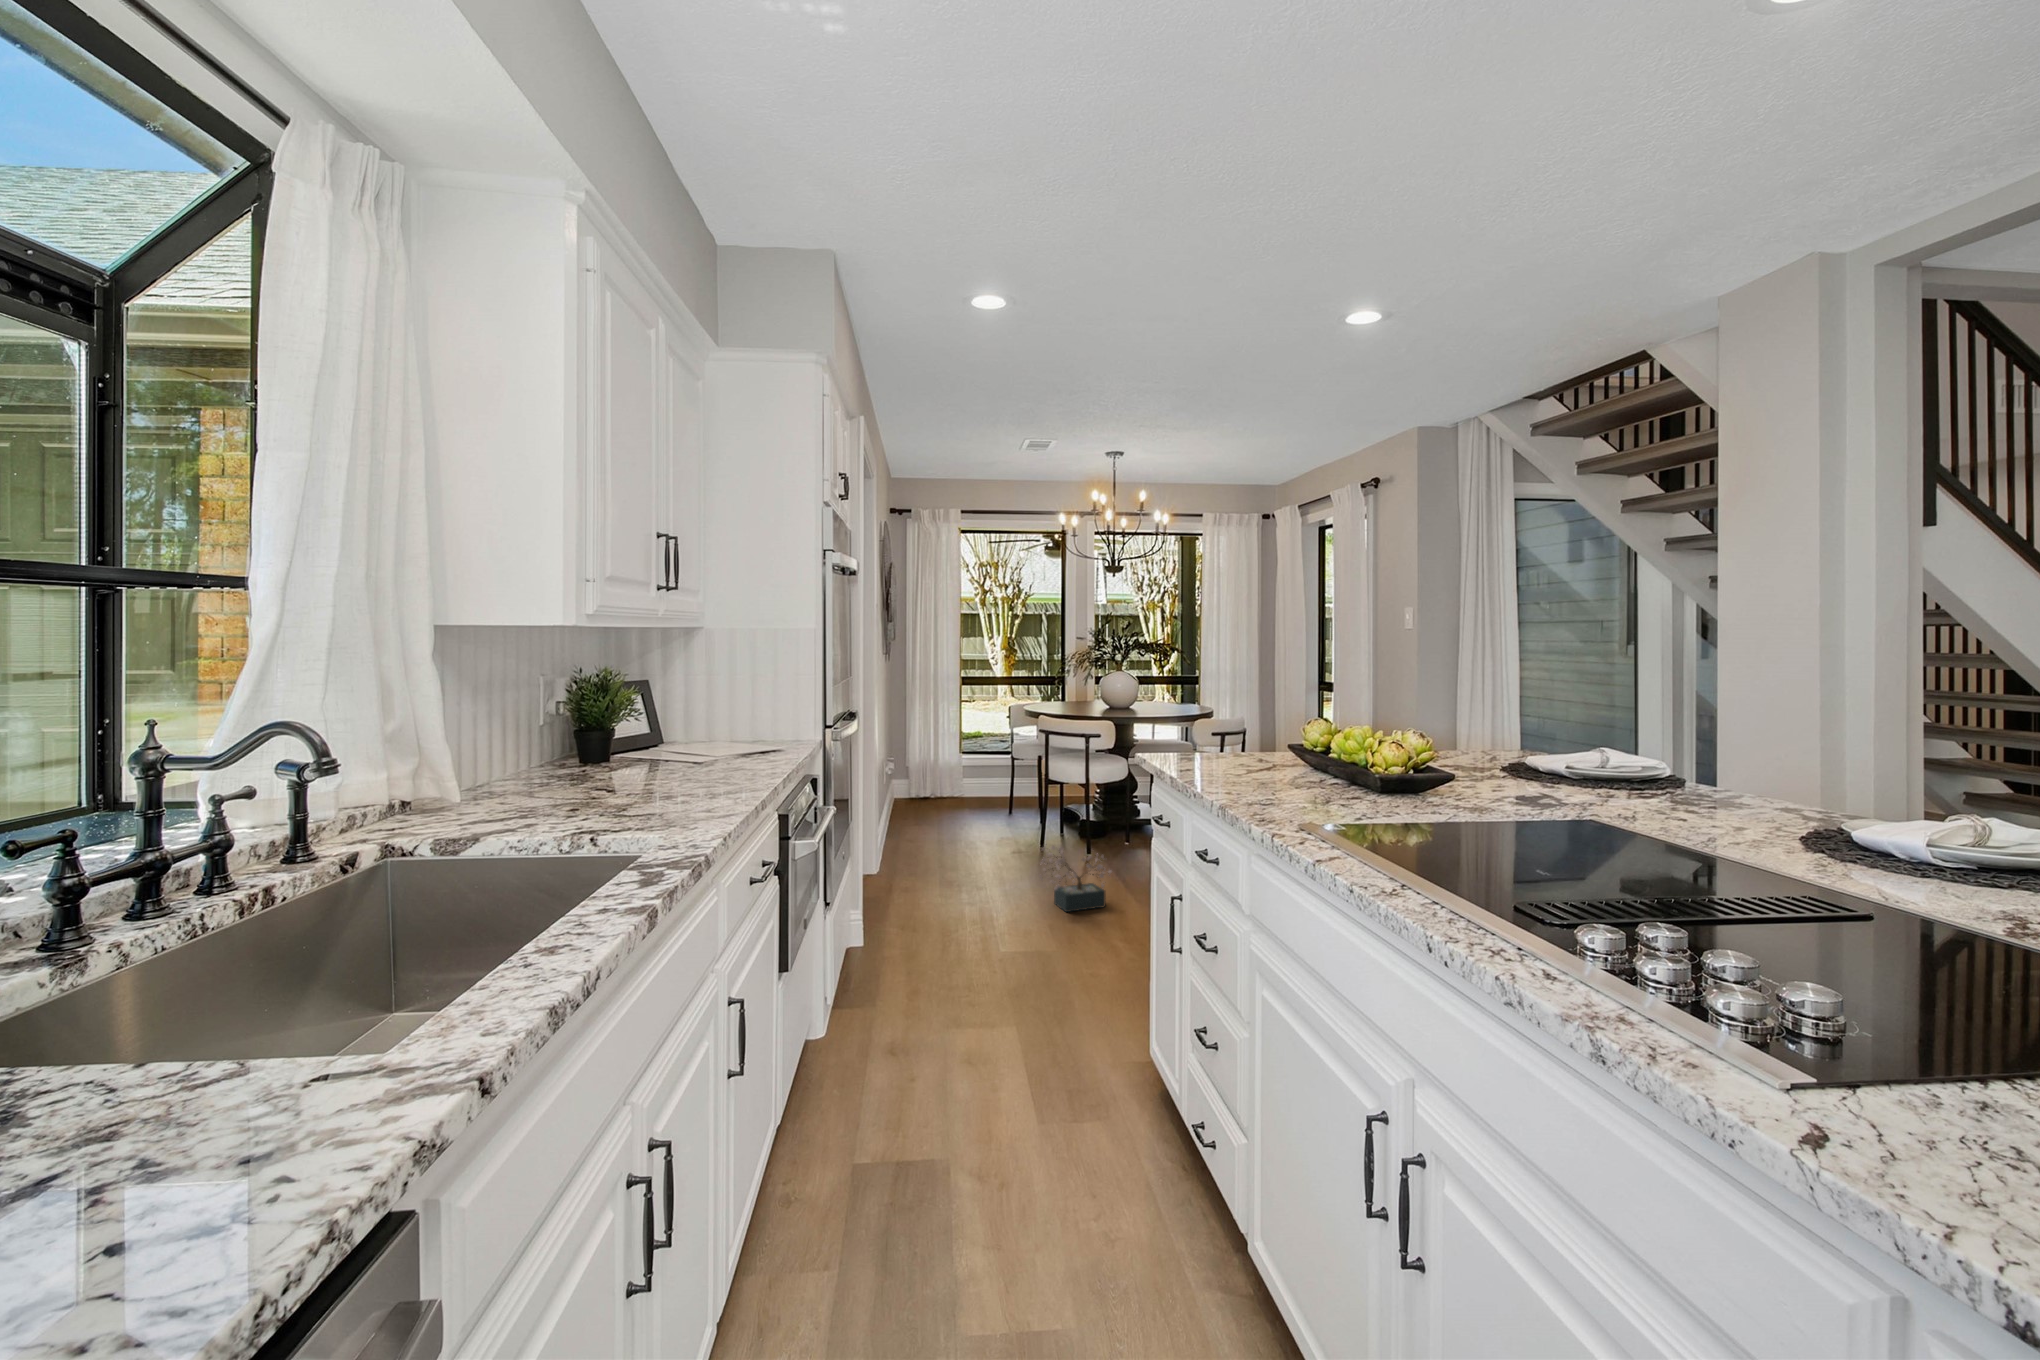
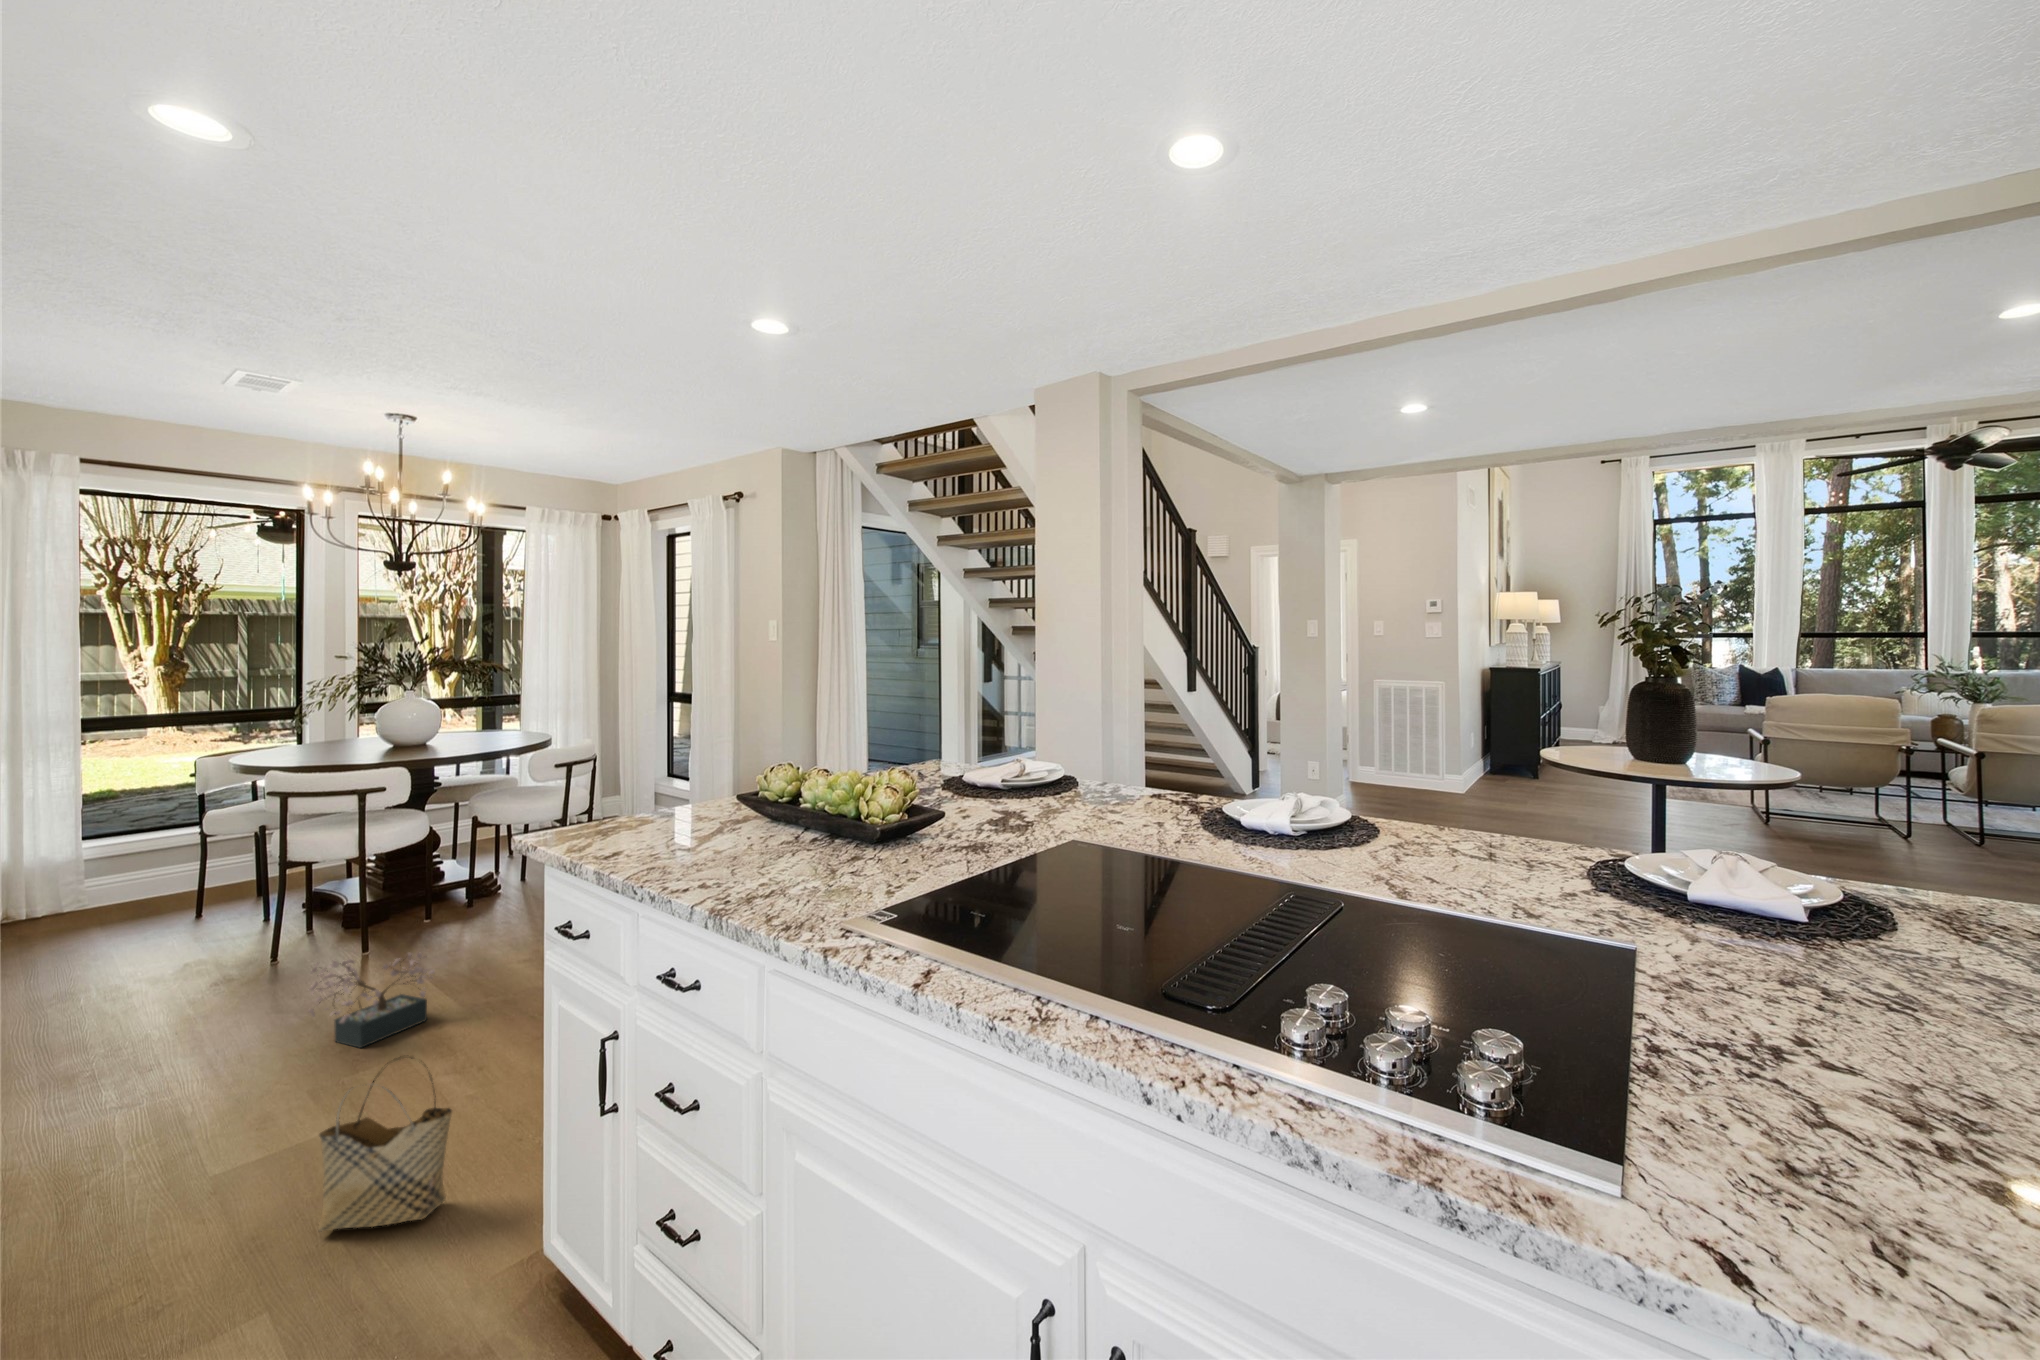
woven basket: none [1015,910,1088,1032] -> present [318,1056,452,1232]

